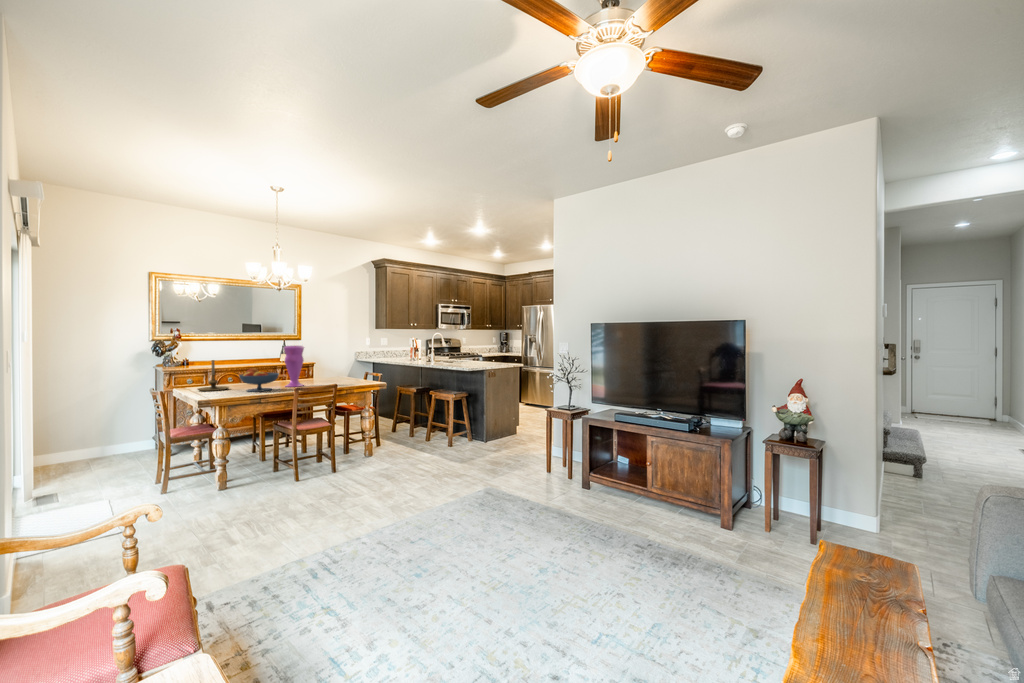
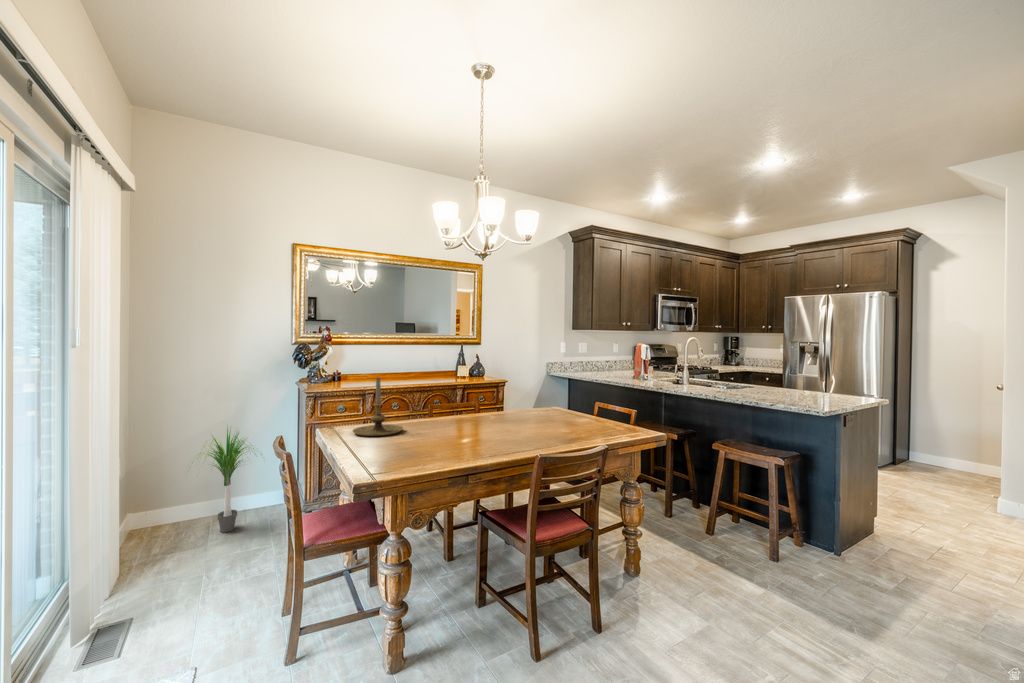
vase: present [284,346,304,387] -> none [491,353,527,431]
fruit bowl: present [239,368,279,392] -> none [424,395,494,445]
potted plant: none [71,393,133,464] -> present [199,427,254,532]

